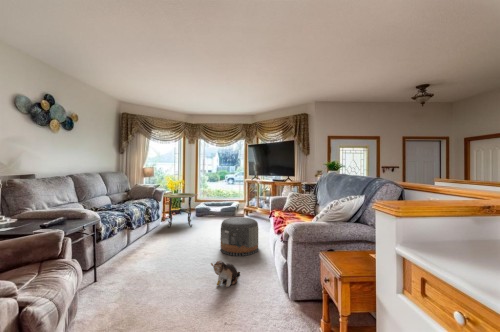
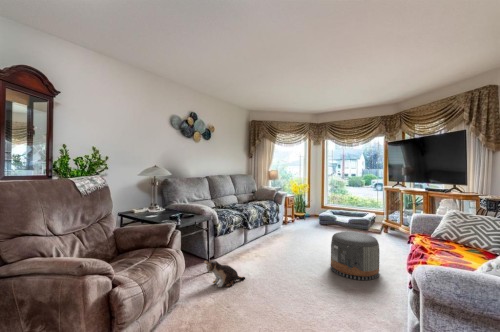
side table: present [163,193,197,228] -> none [283,198,318,235]
plush toy: present [211,261,240,287] -> present [204,260,245,287]

